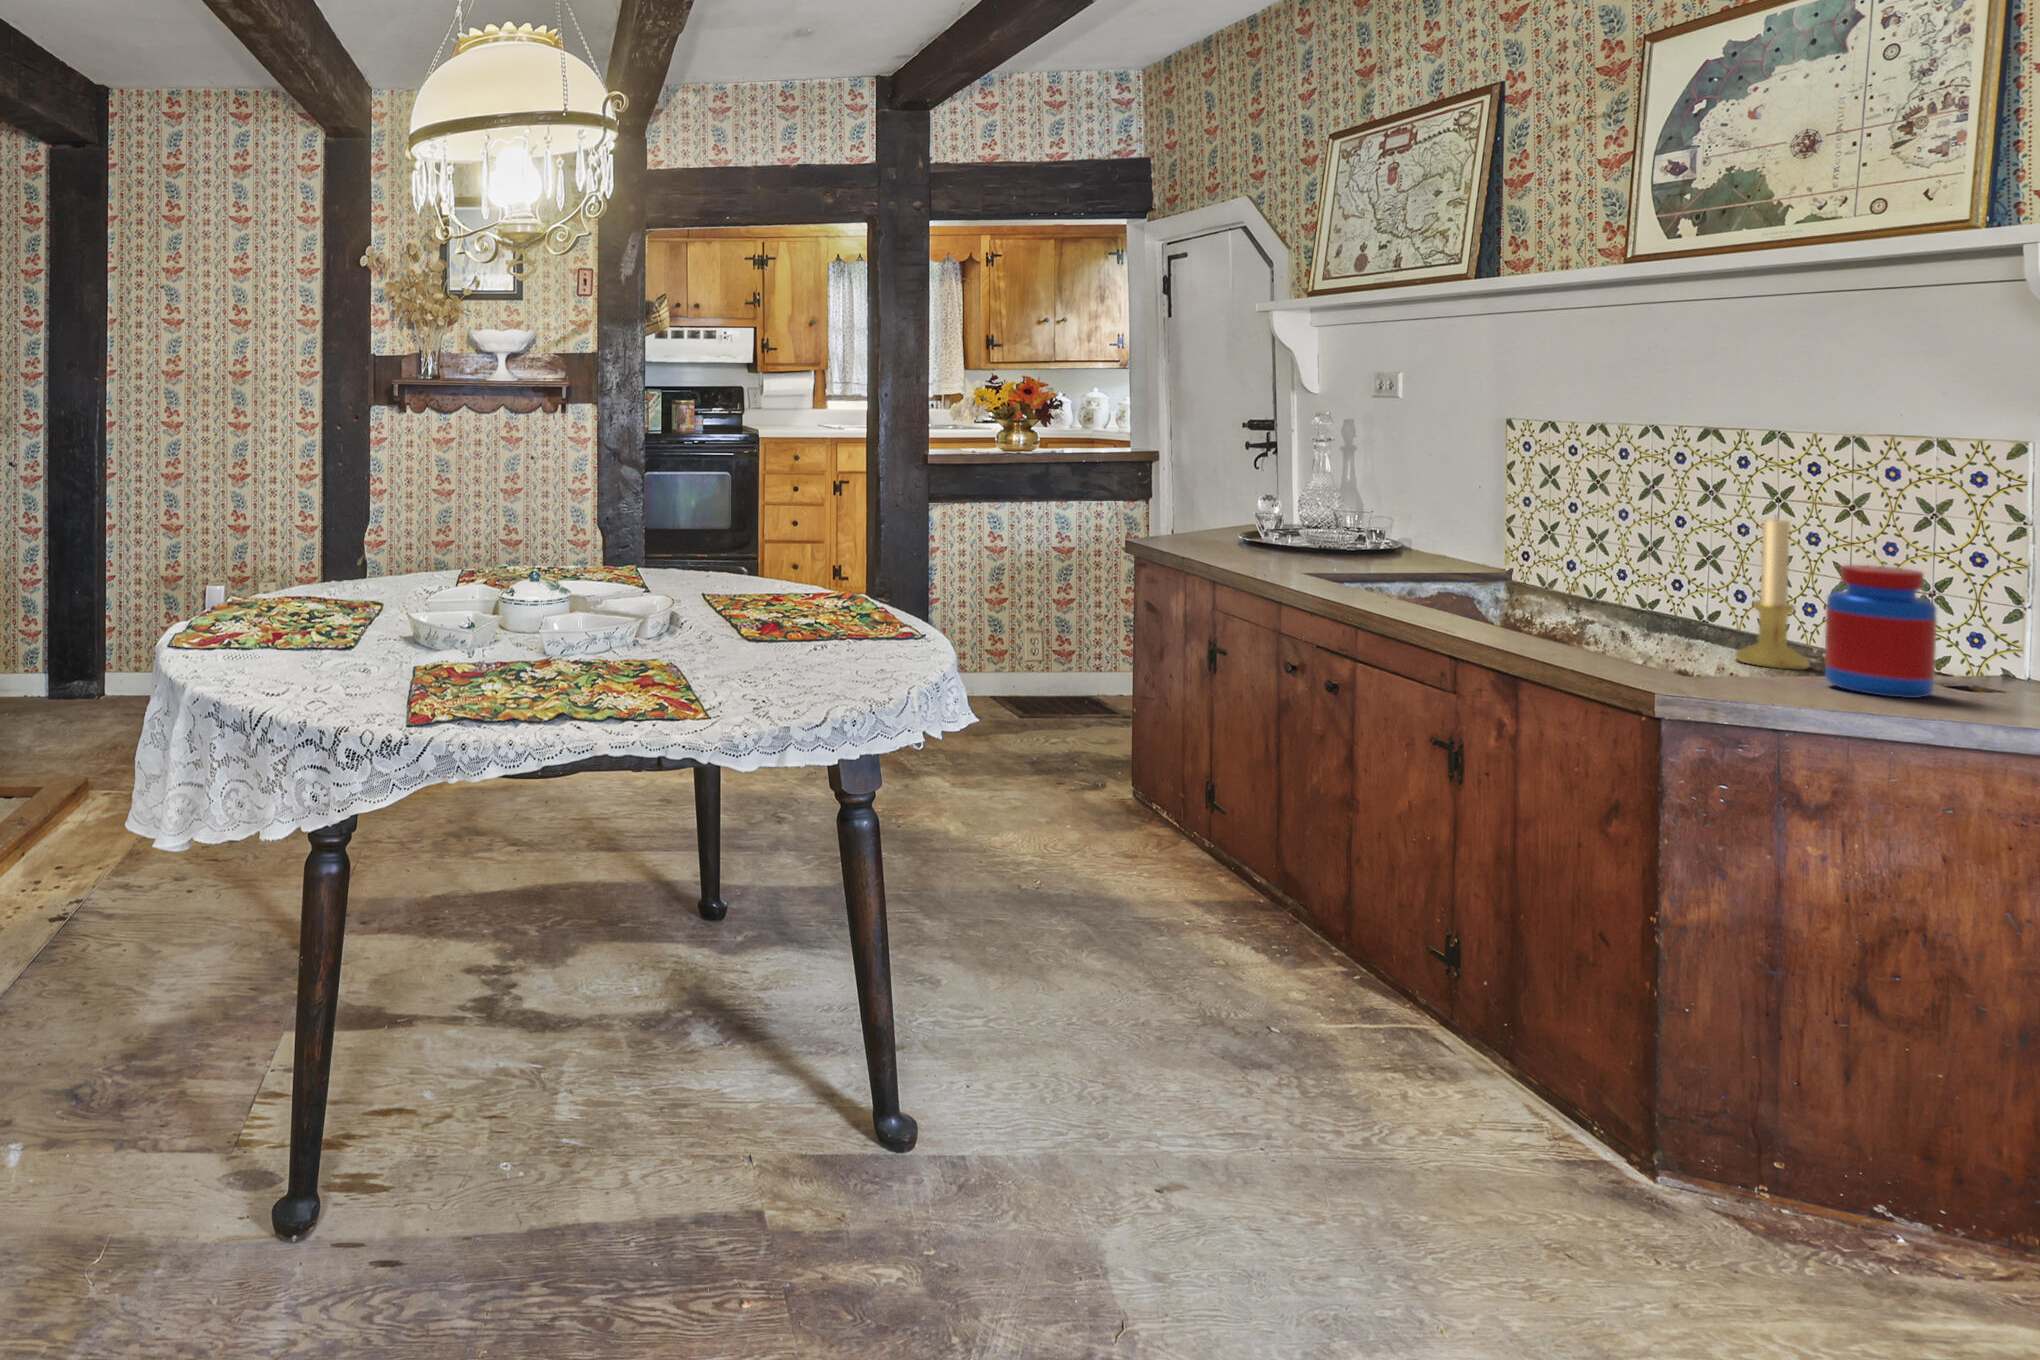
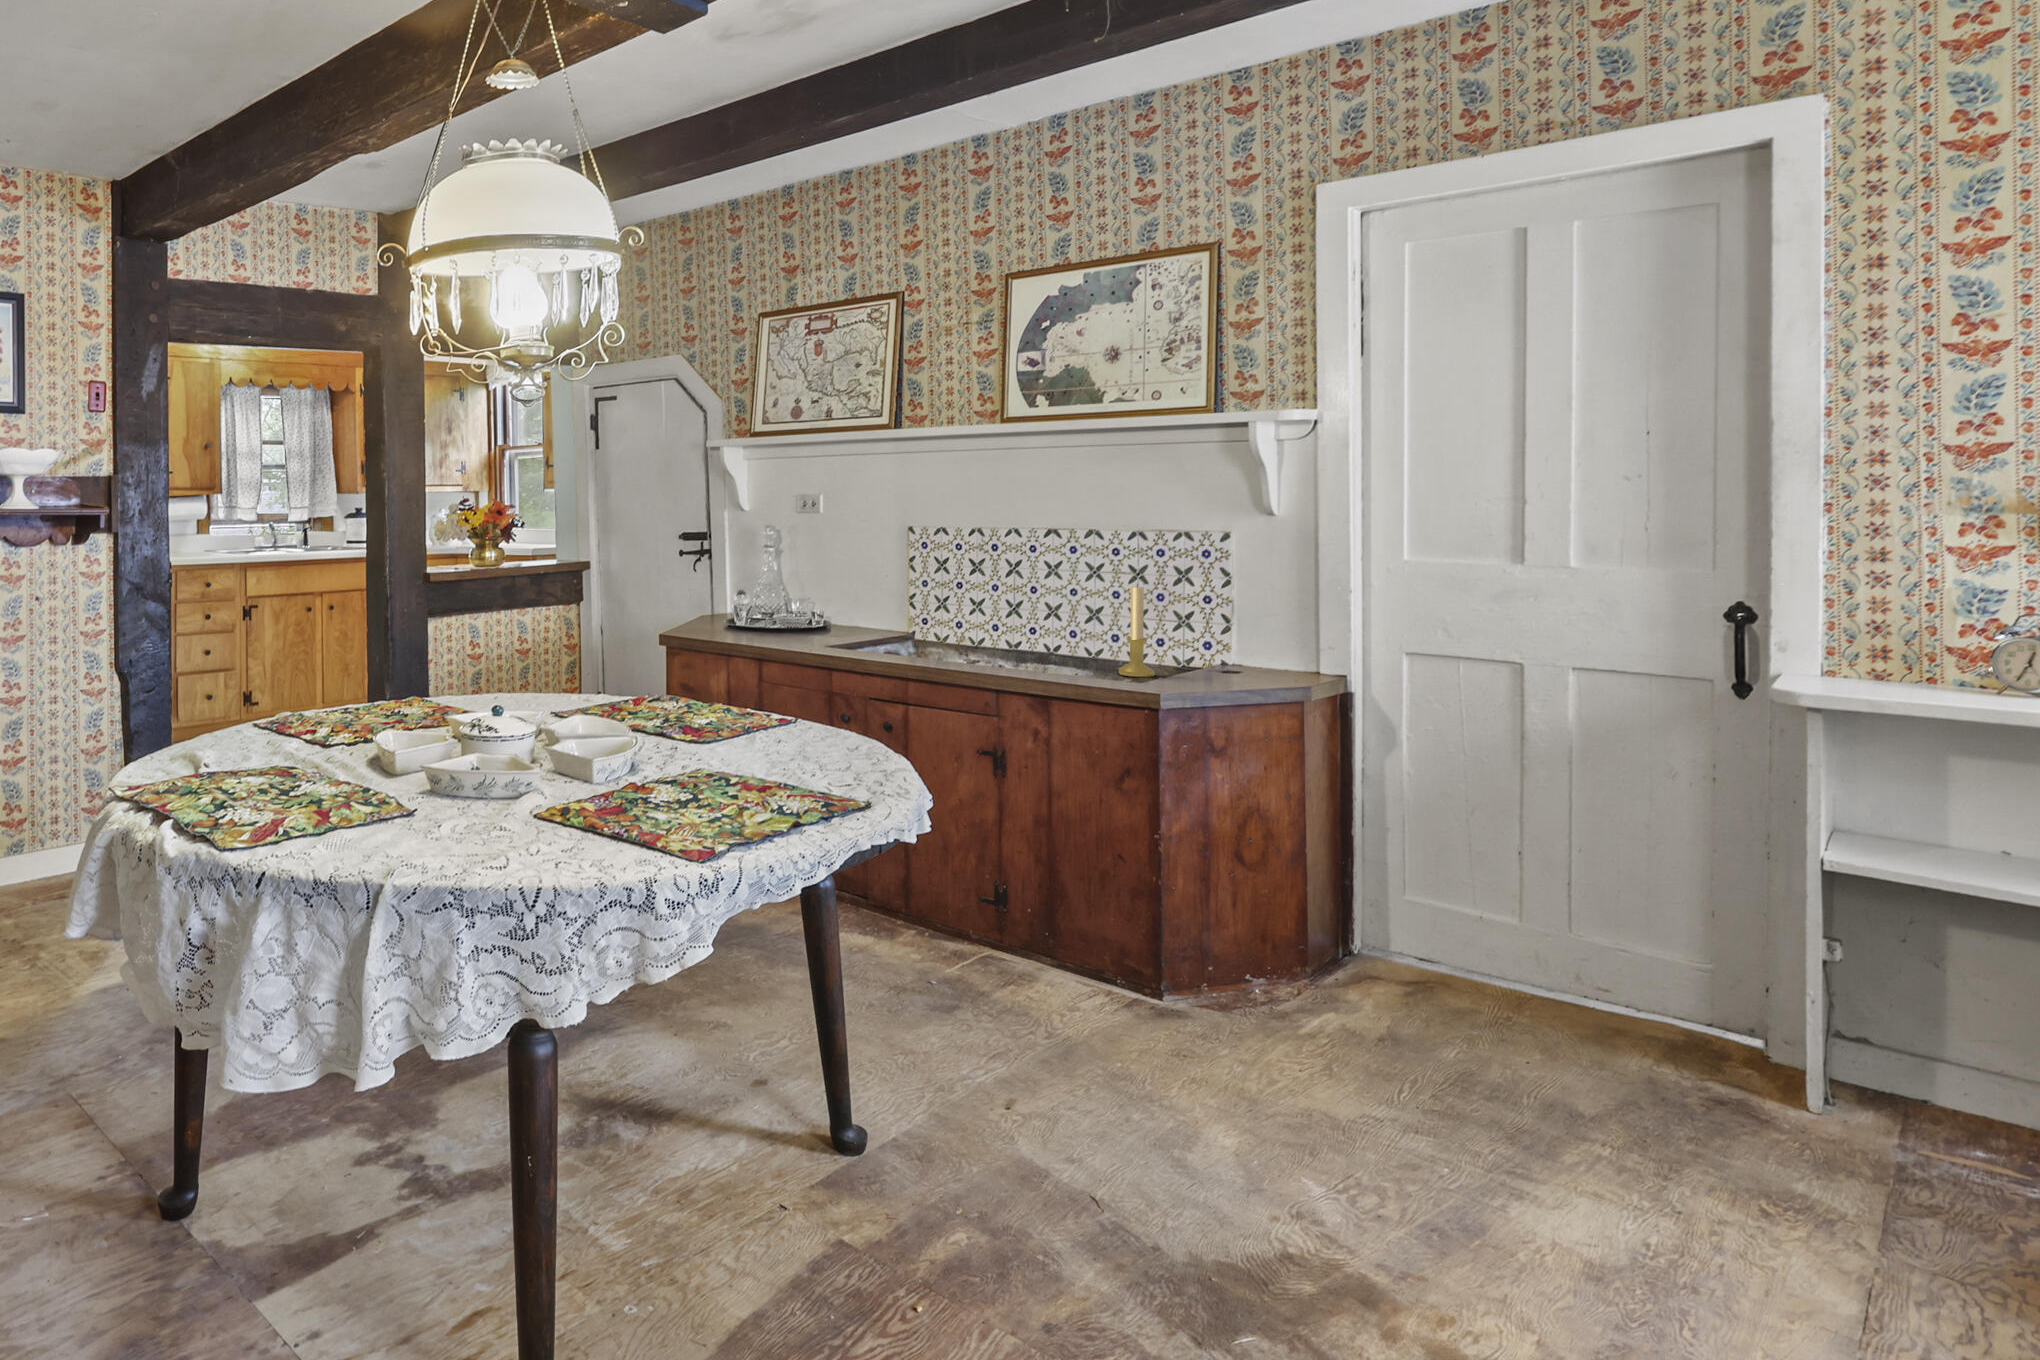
jar: present [1825,565,1937,698] -> none [1192,612,1242,688]

